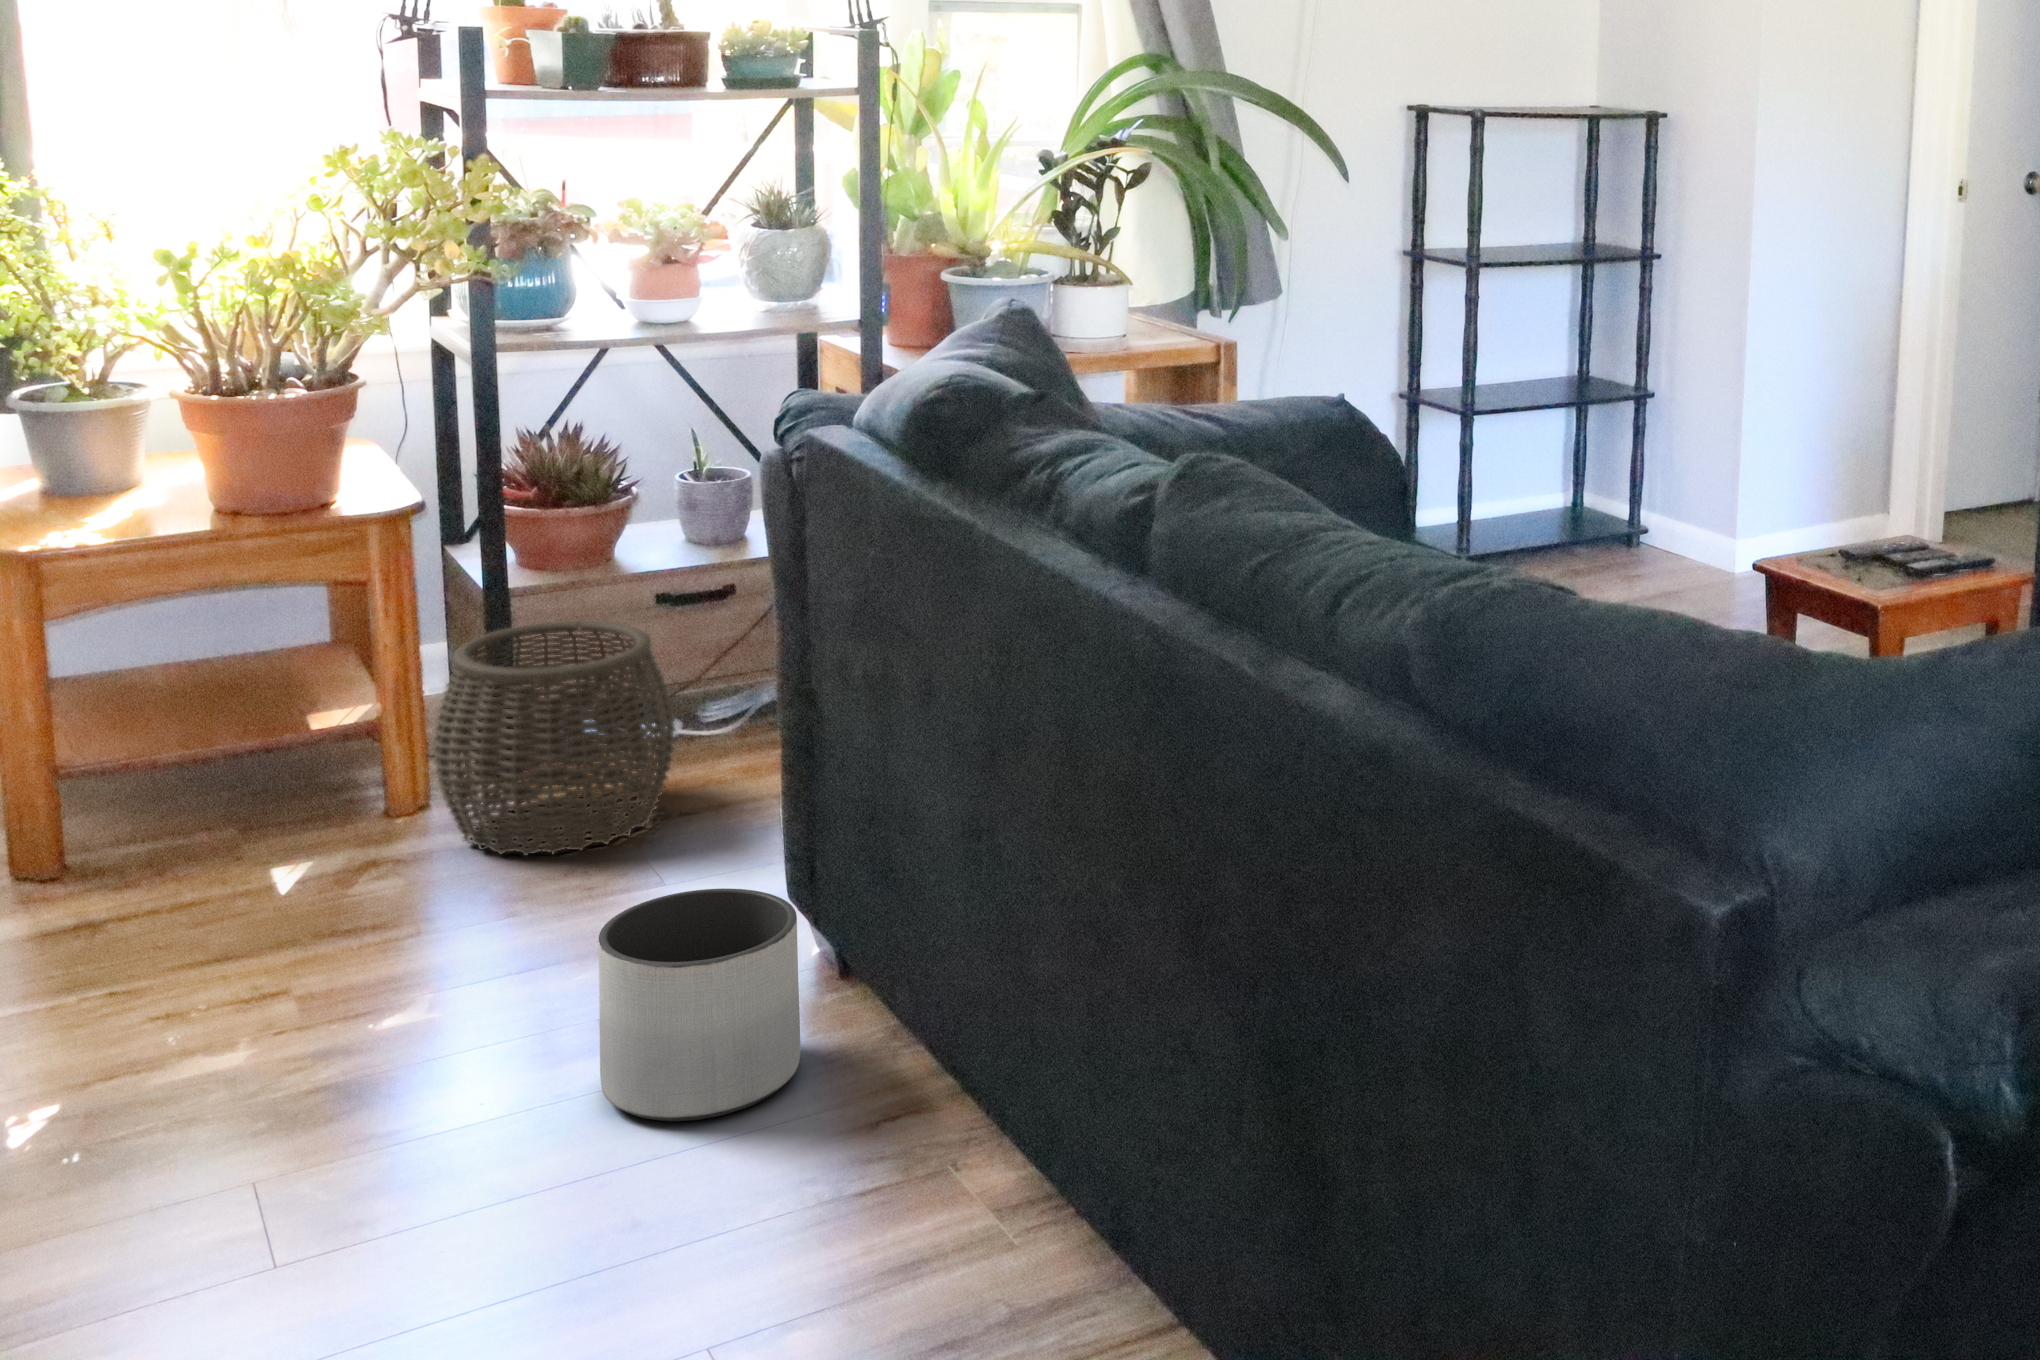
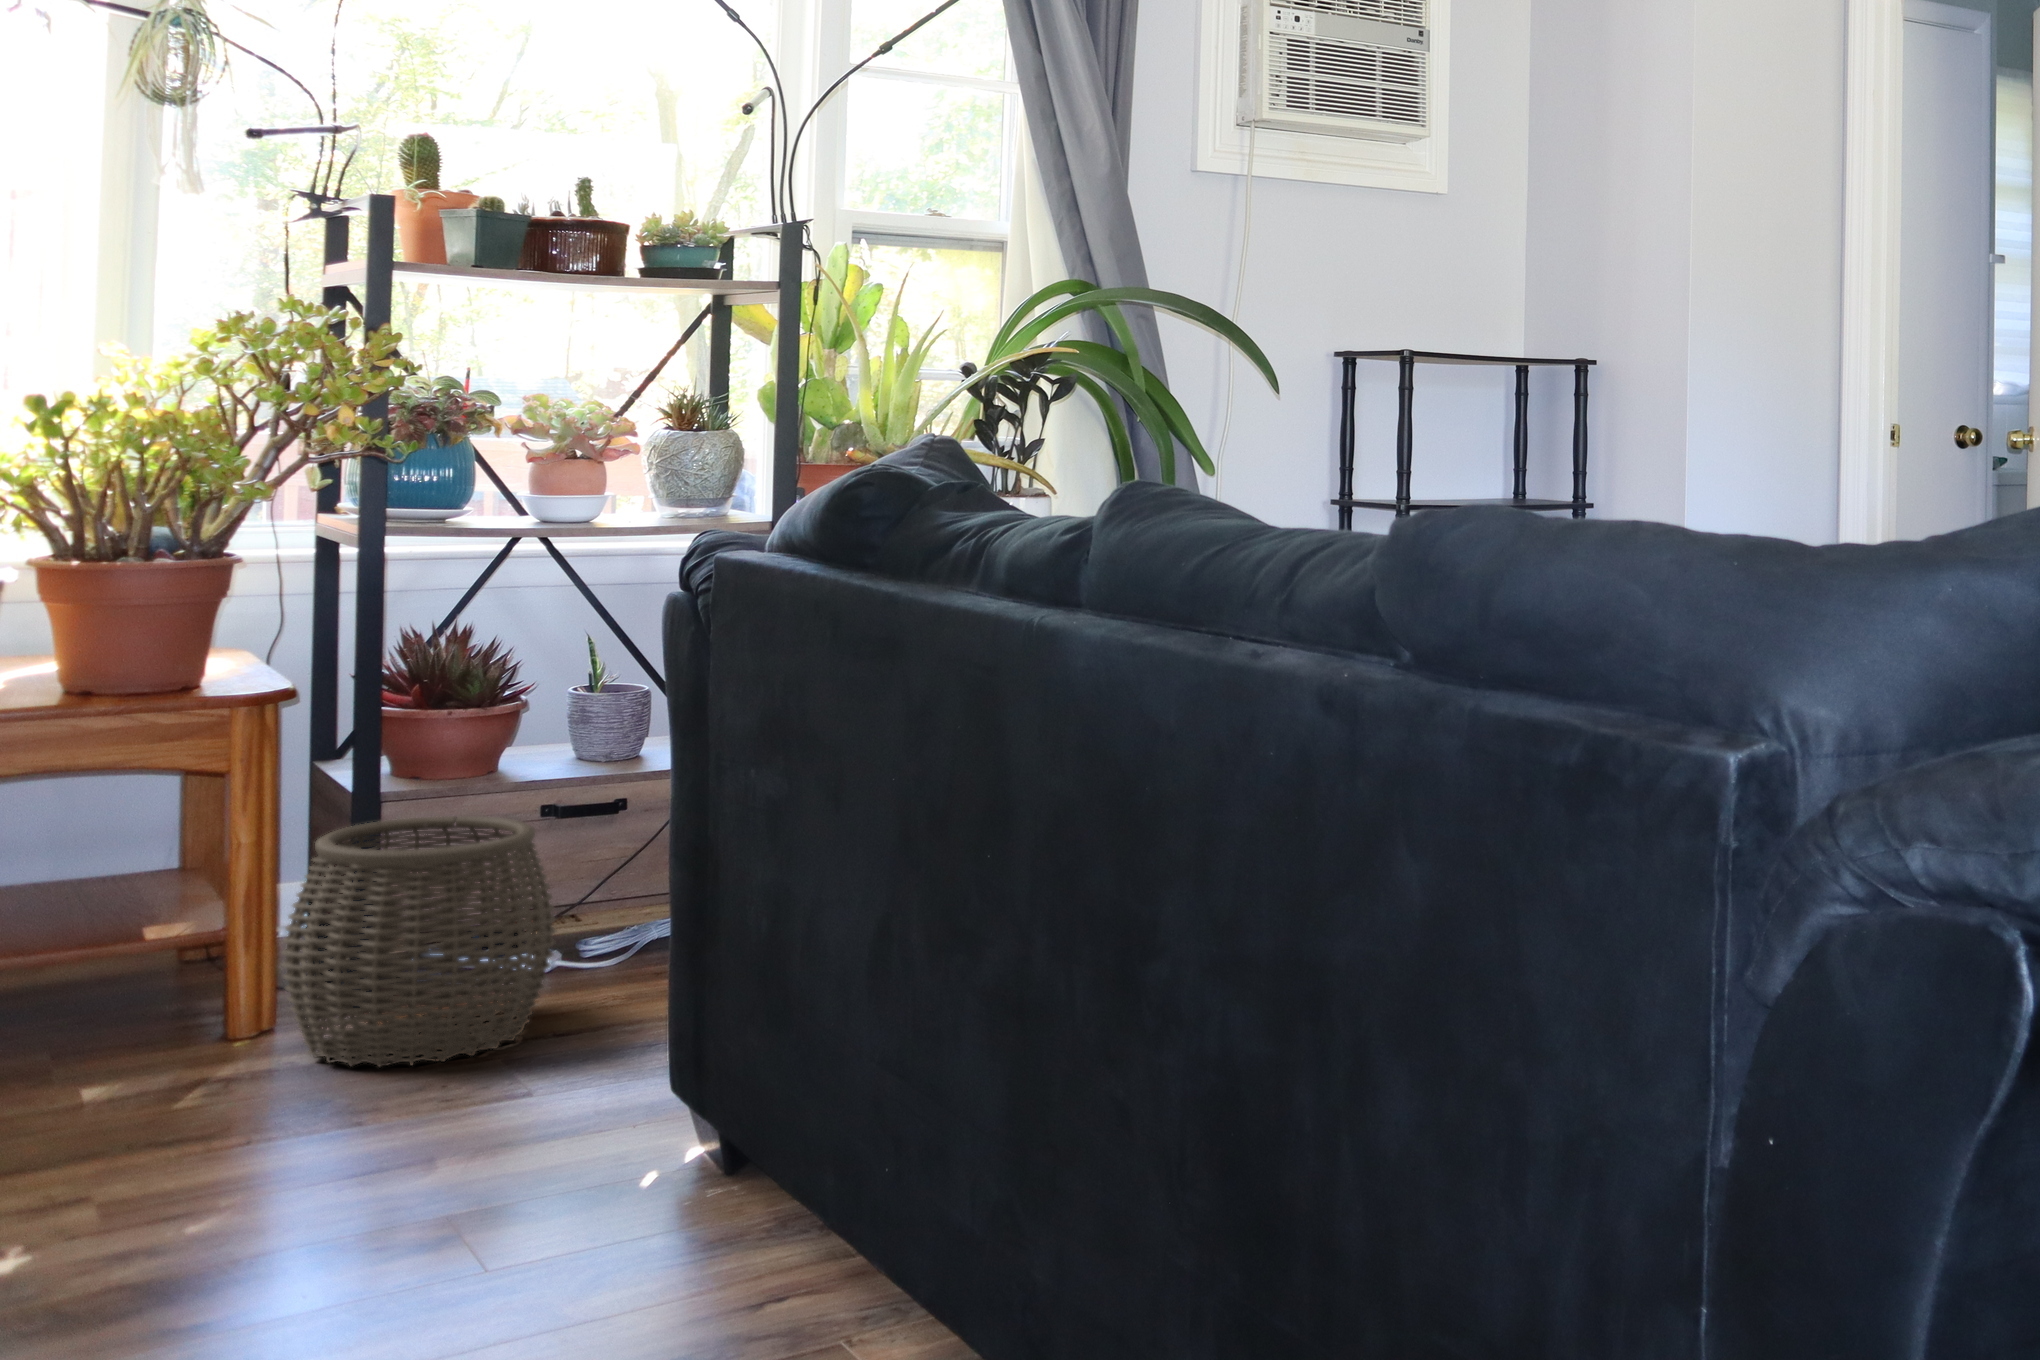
planter: present [598,889,800,1121] -> none [466,1035,700,1287]

